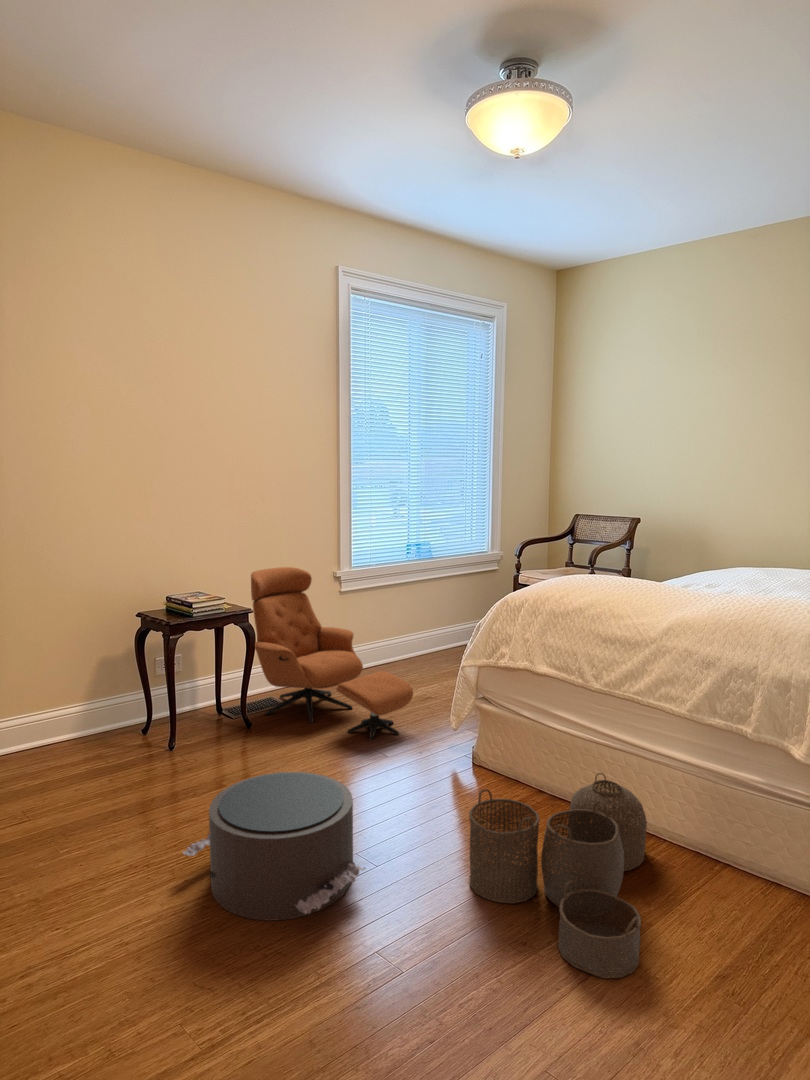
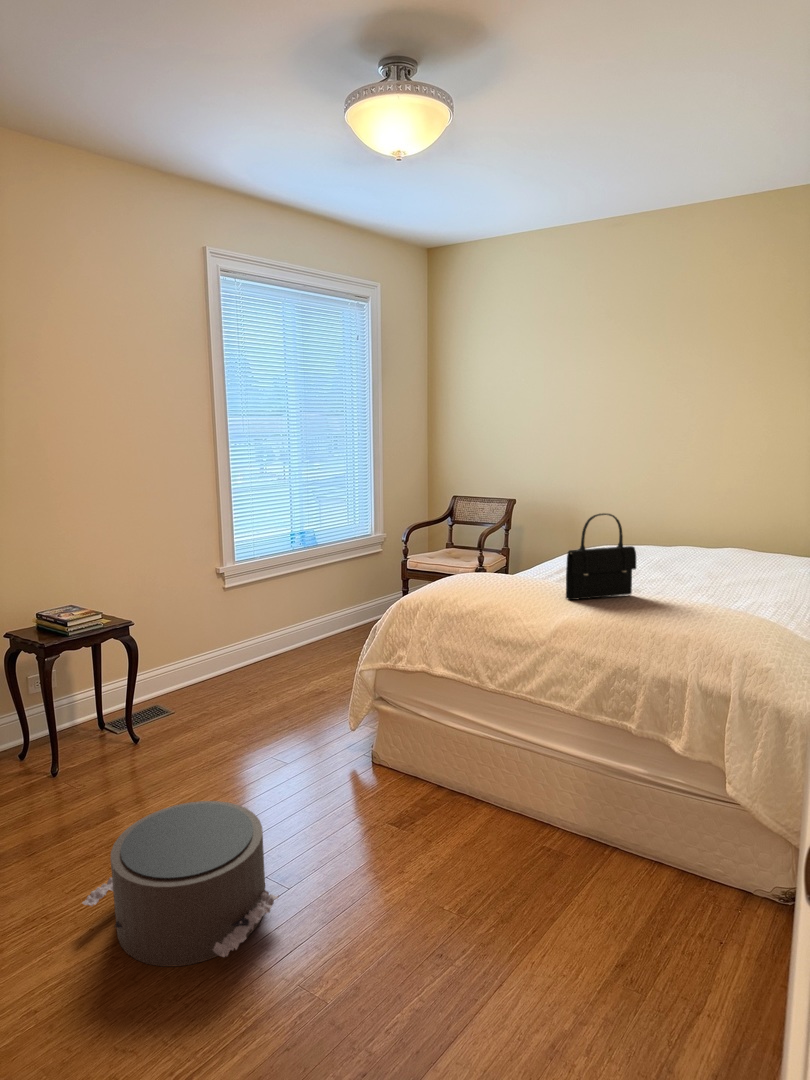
handbag: none [680,508,761,599] -> present [566,513,636,600]
armchair: present [251,567,413,740] -> none [130,569,308,745]
woven basket: present [469,773,647,979] -> none [380,771,548,980]

